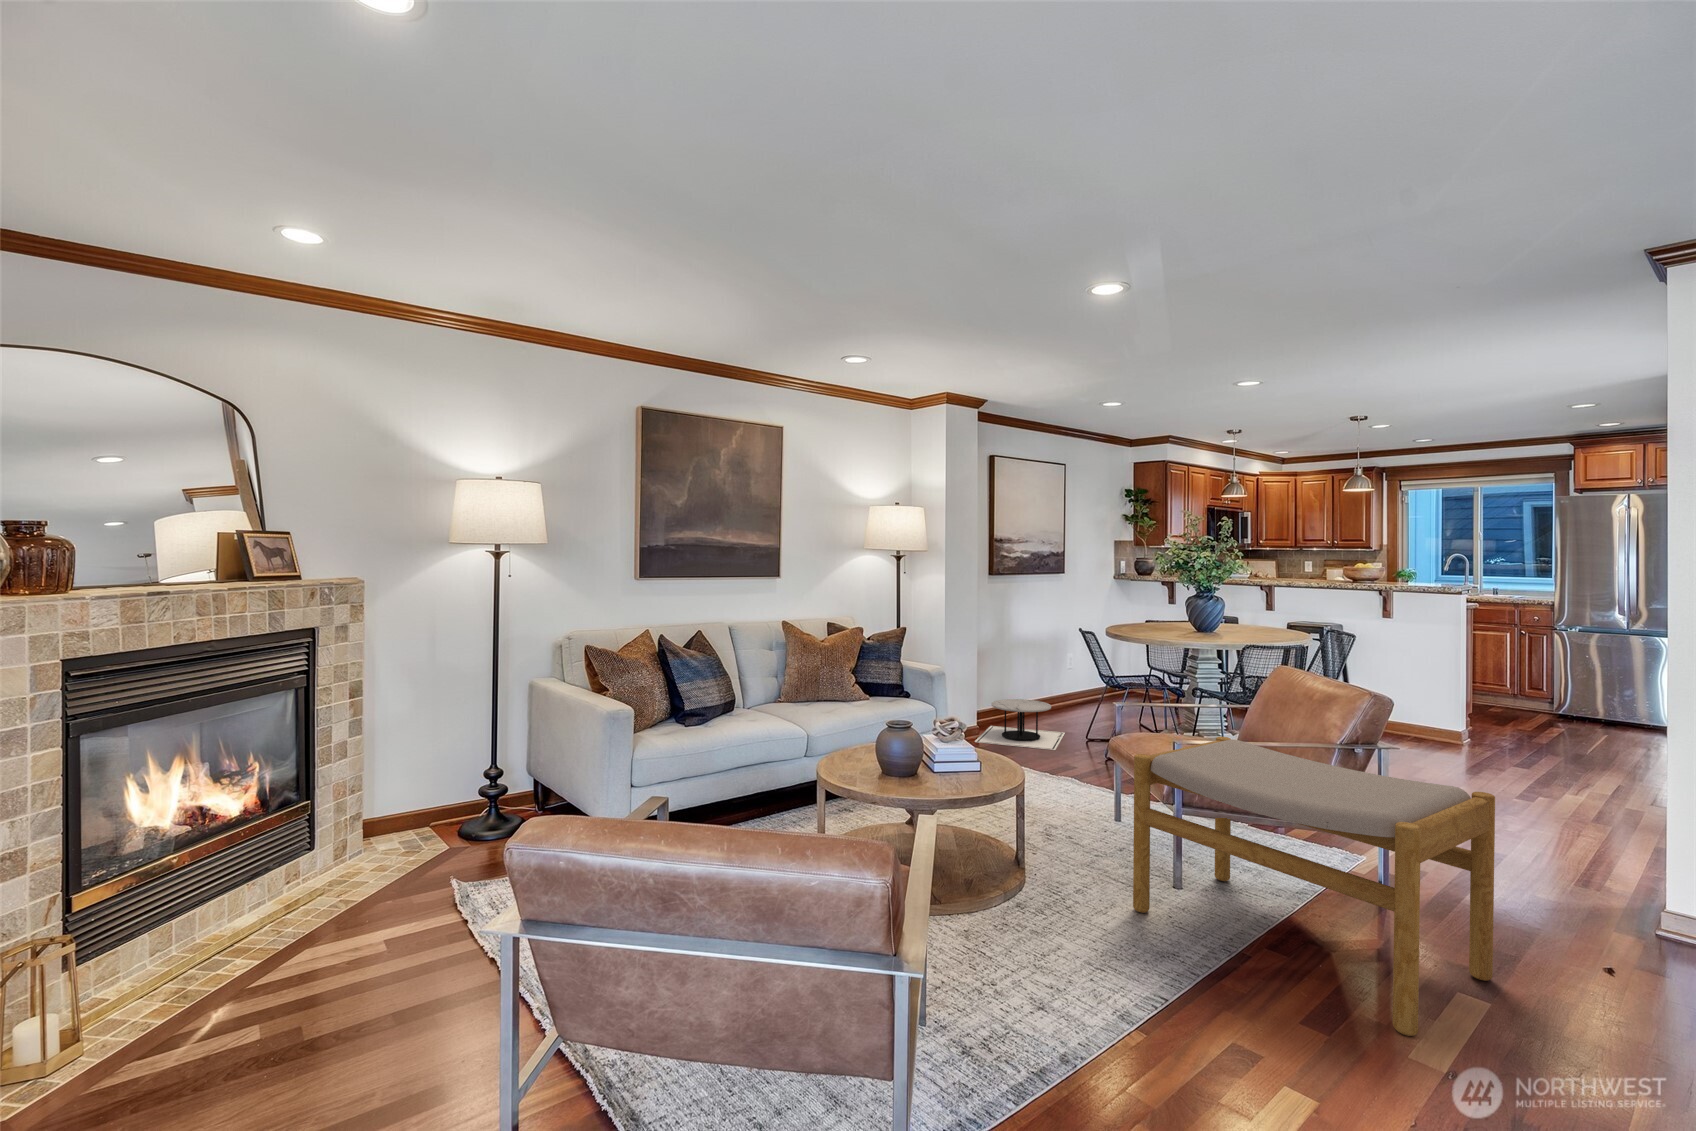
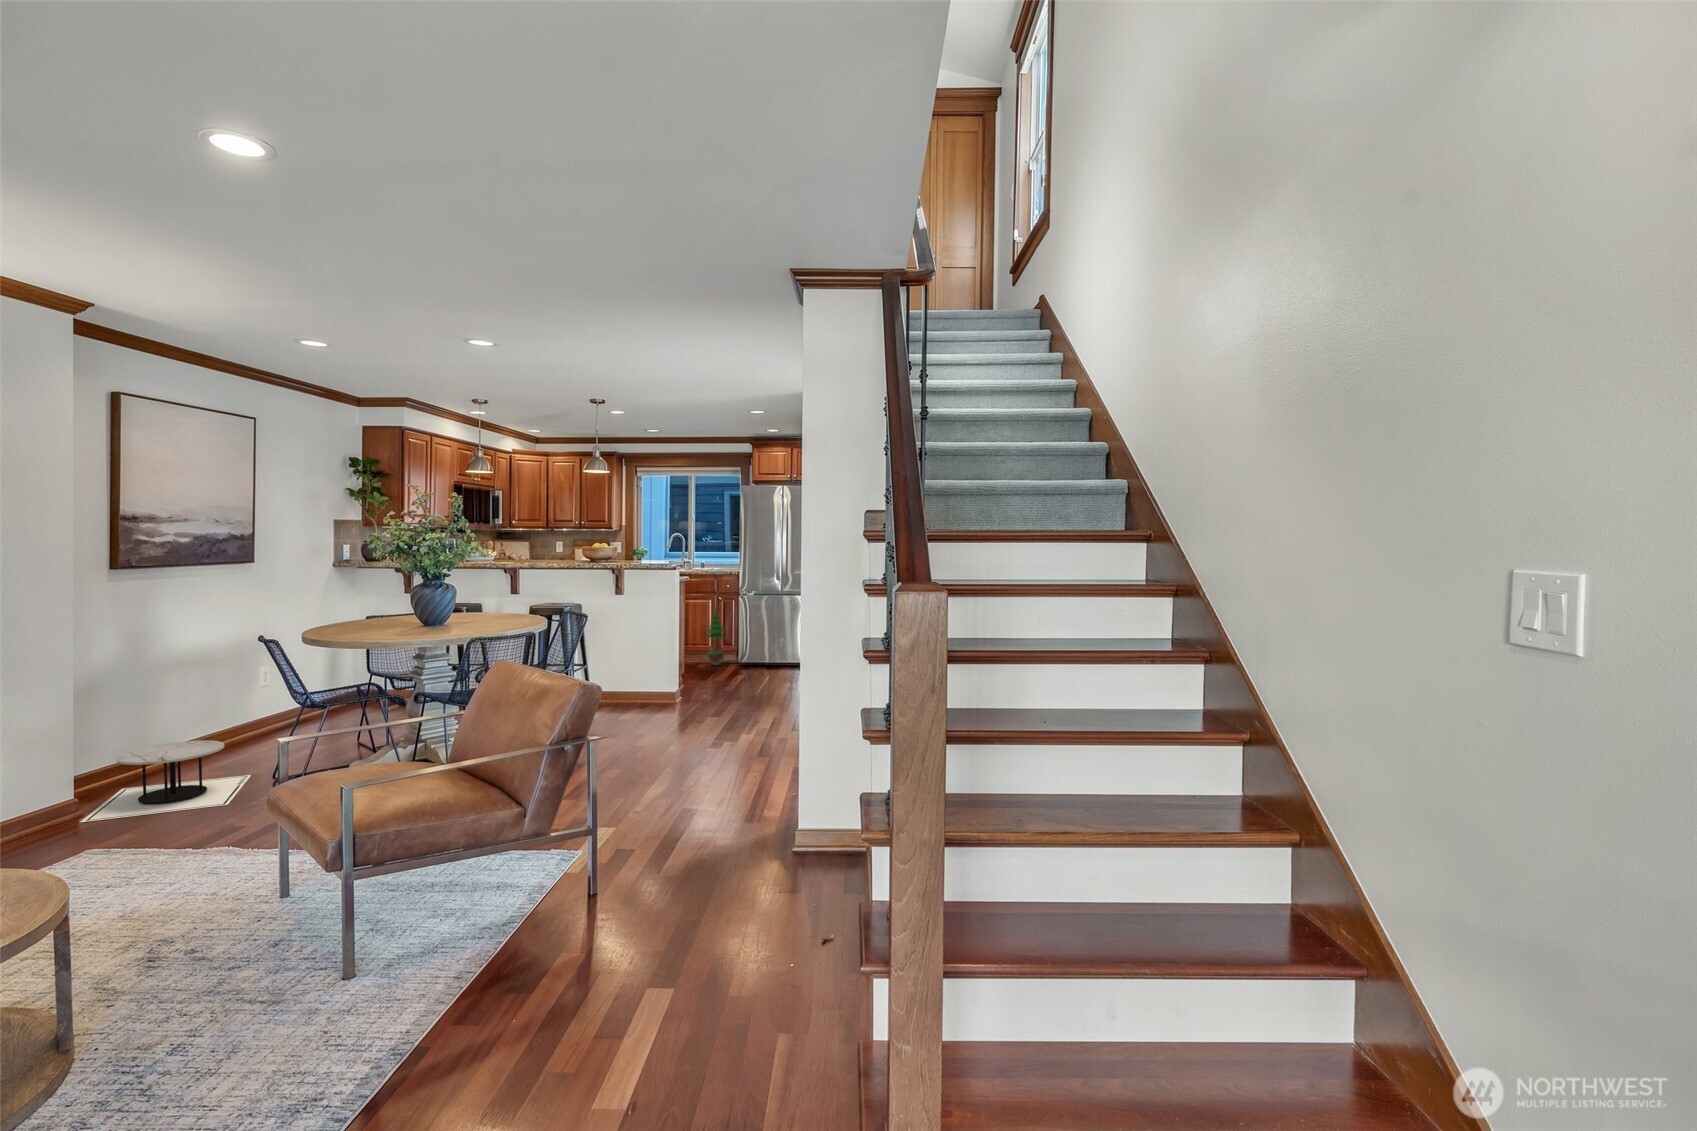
potted tree: none [1495,639,1529,710] -> present [707,609,725,666]
footstool: present [1133,737,1495,1036] -> none [284,761,675,1056]

